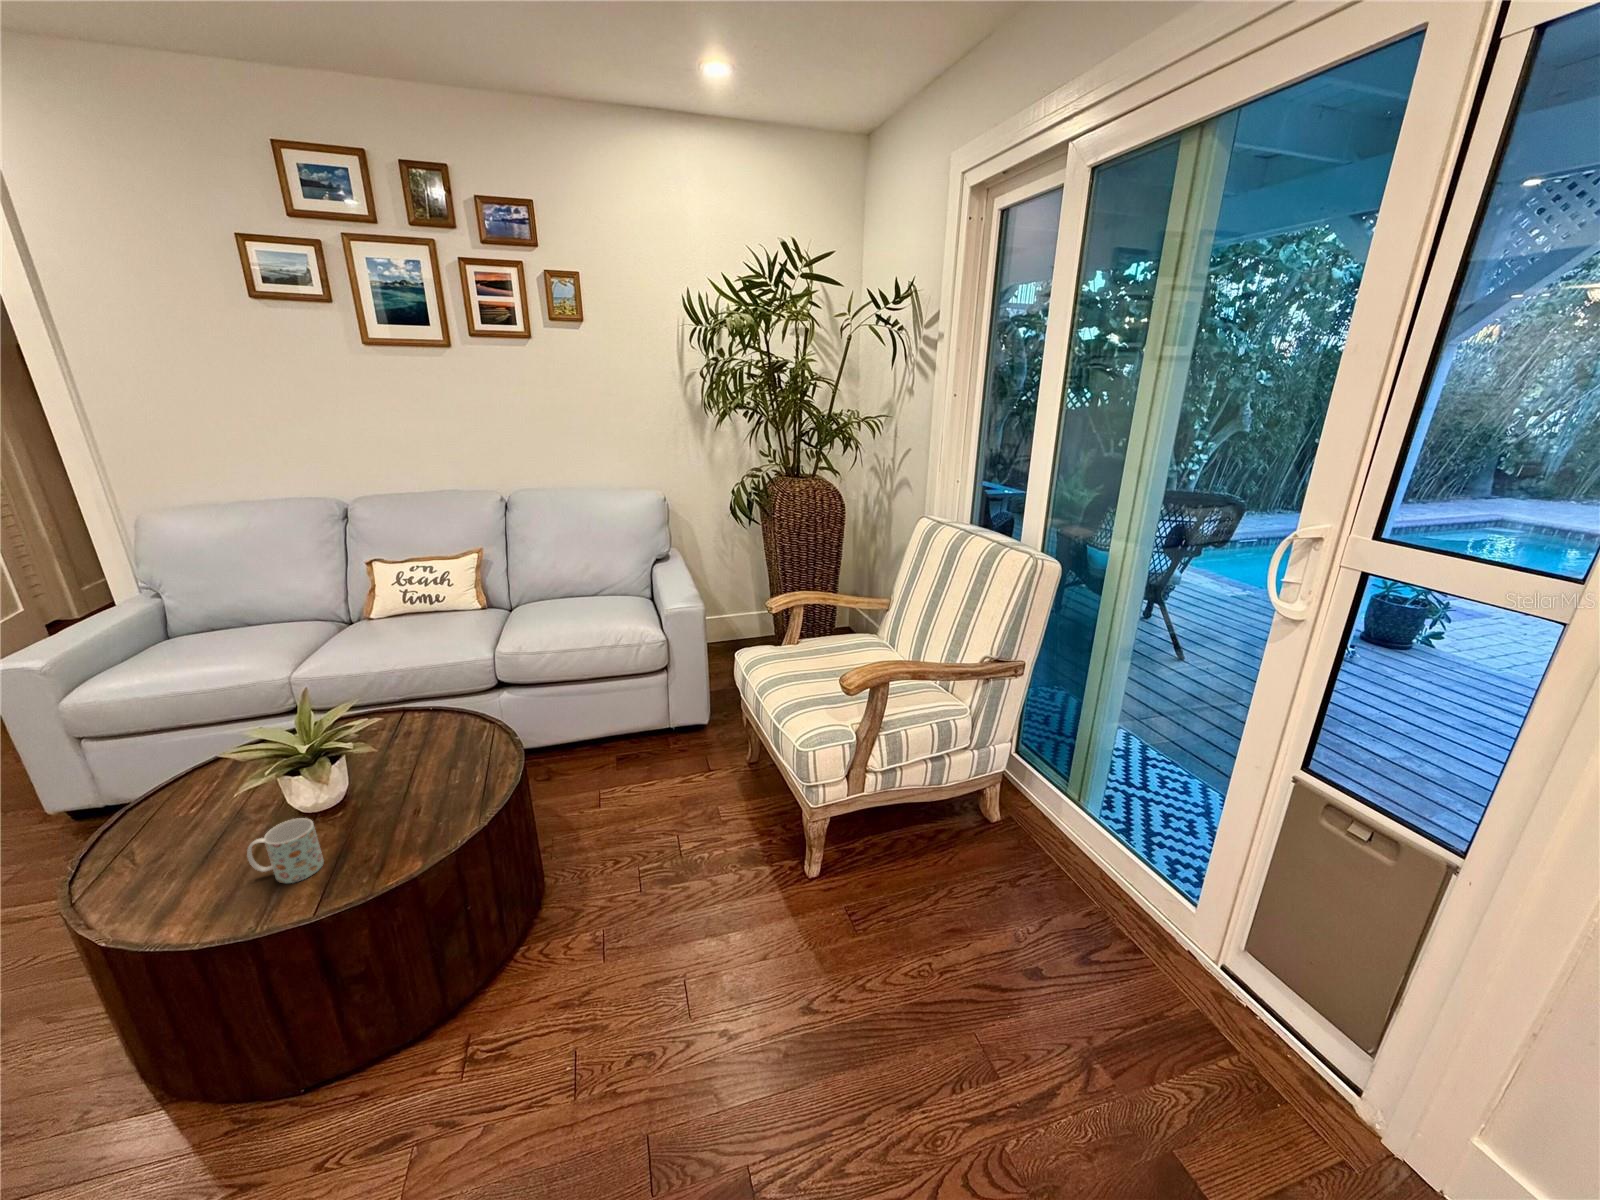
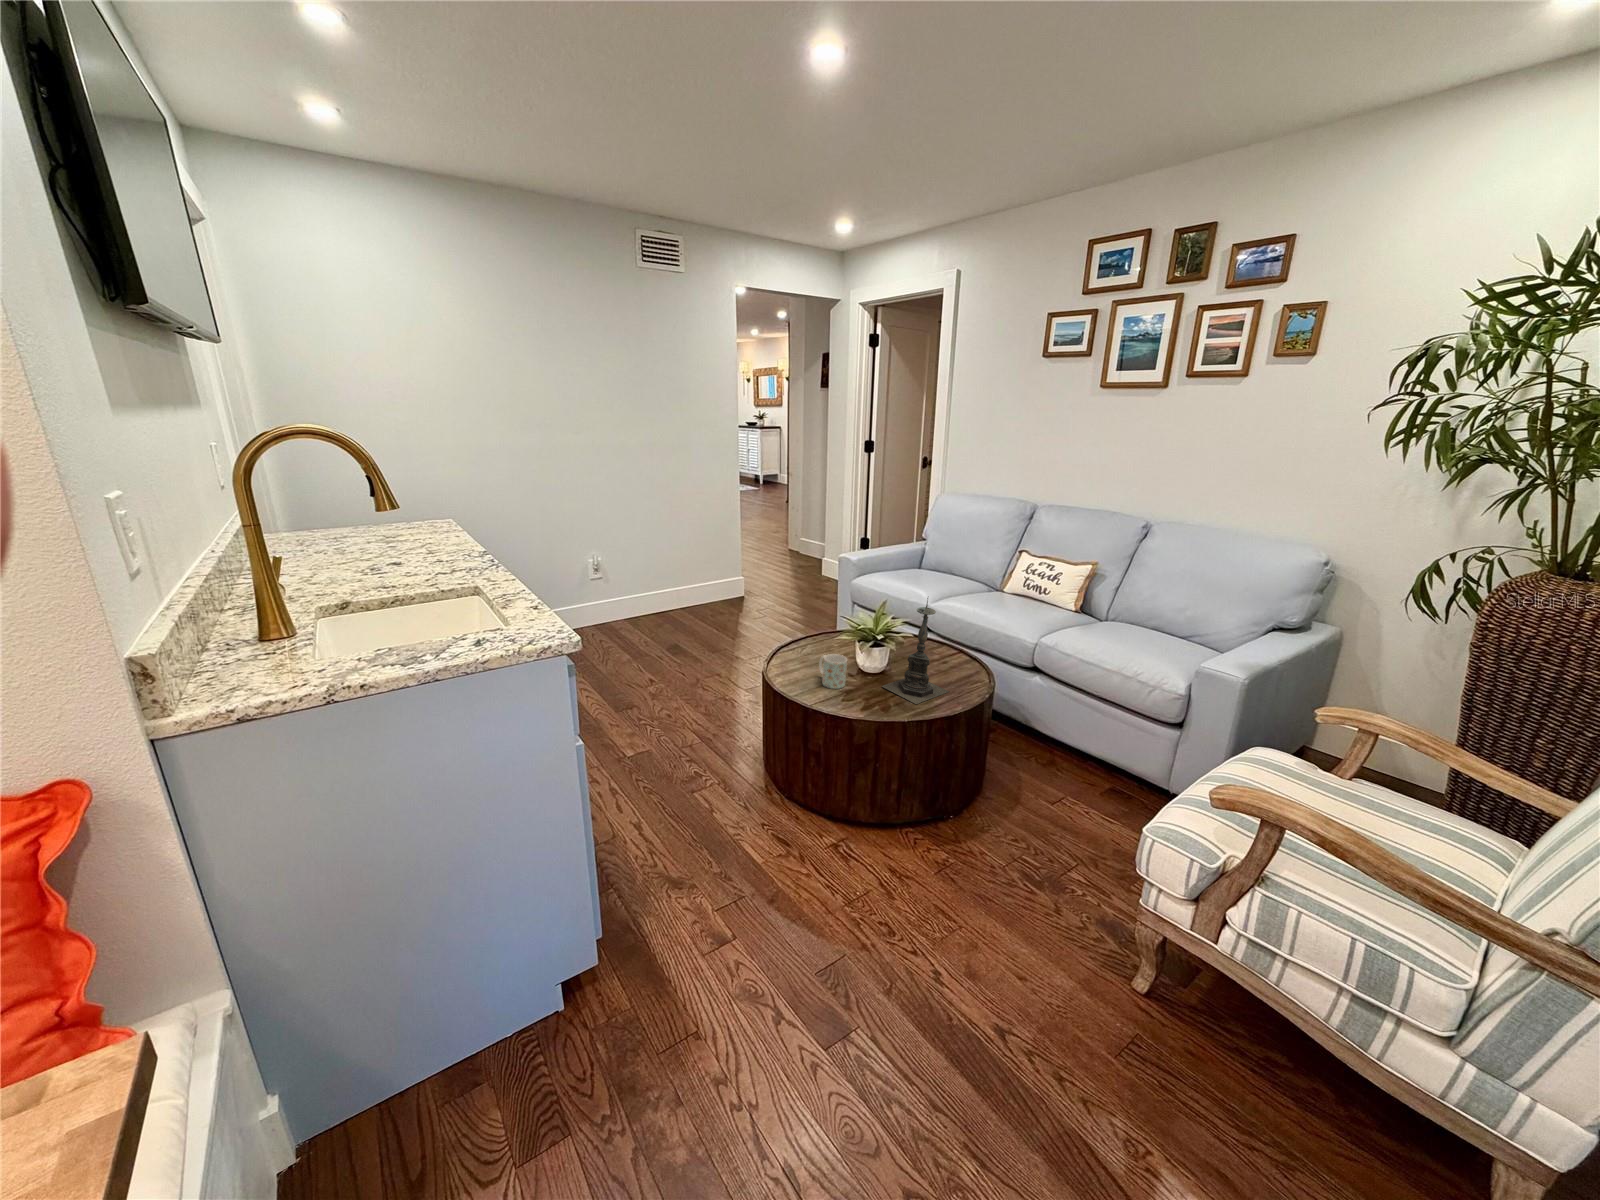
candle holder: none [378,663,465,820] -> present [882,598,949,704]

